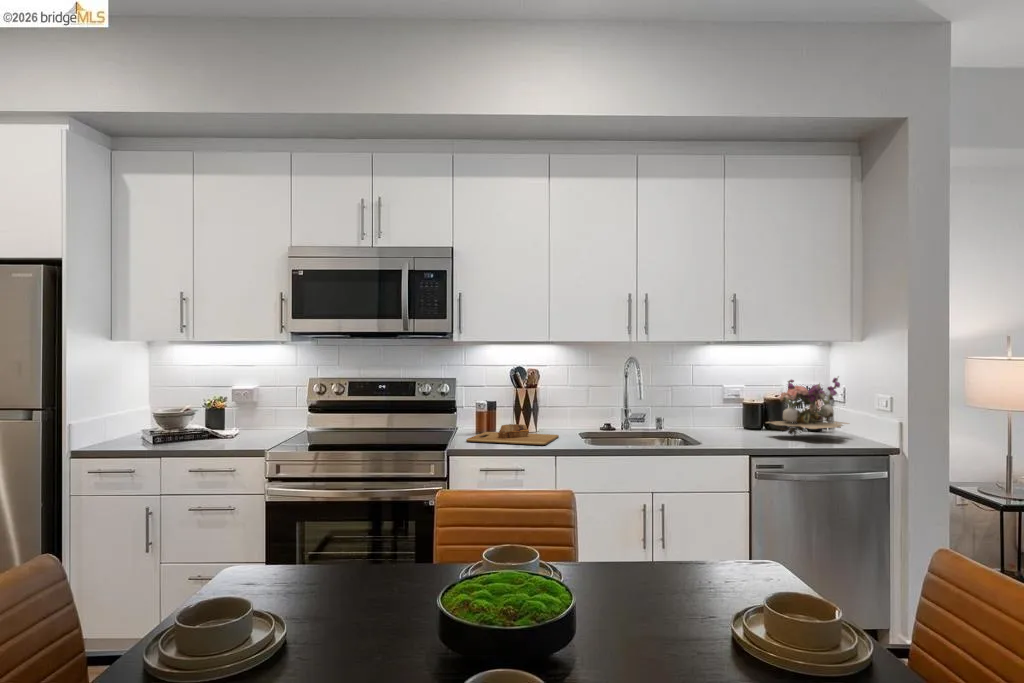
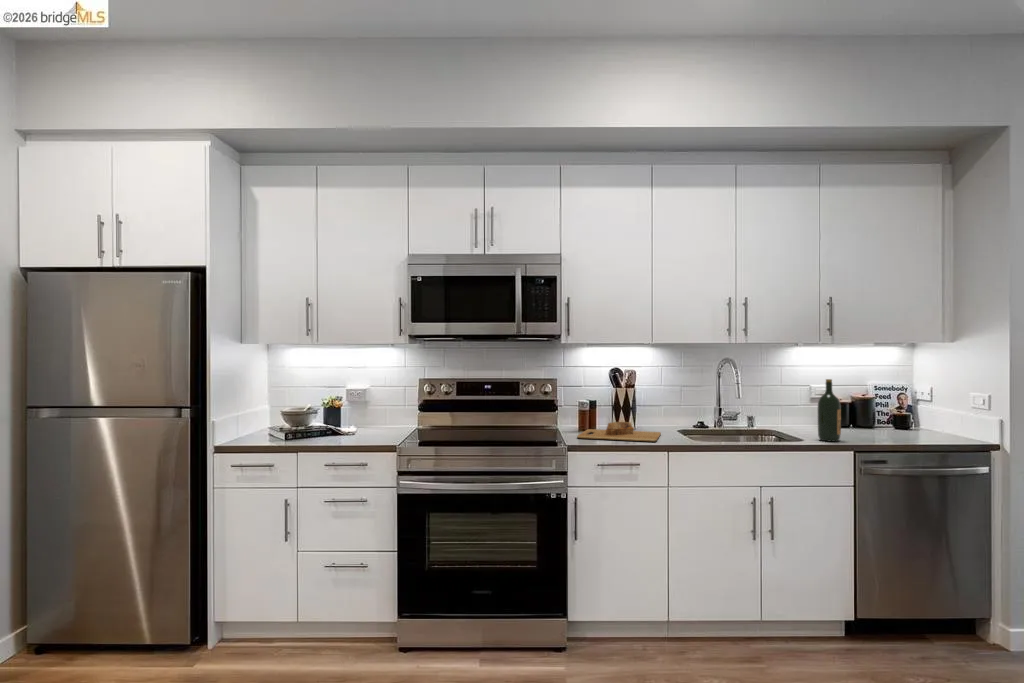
flower arrangement: present [766,376,849,436] -> none [858,376,944,435]
wine bottle: none [716,380,739,445] -> present [818,379,841,441]

